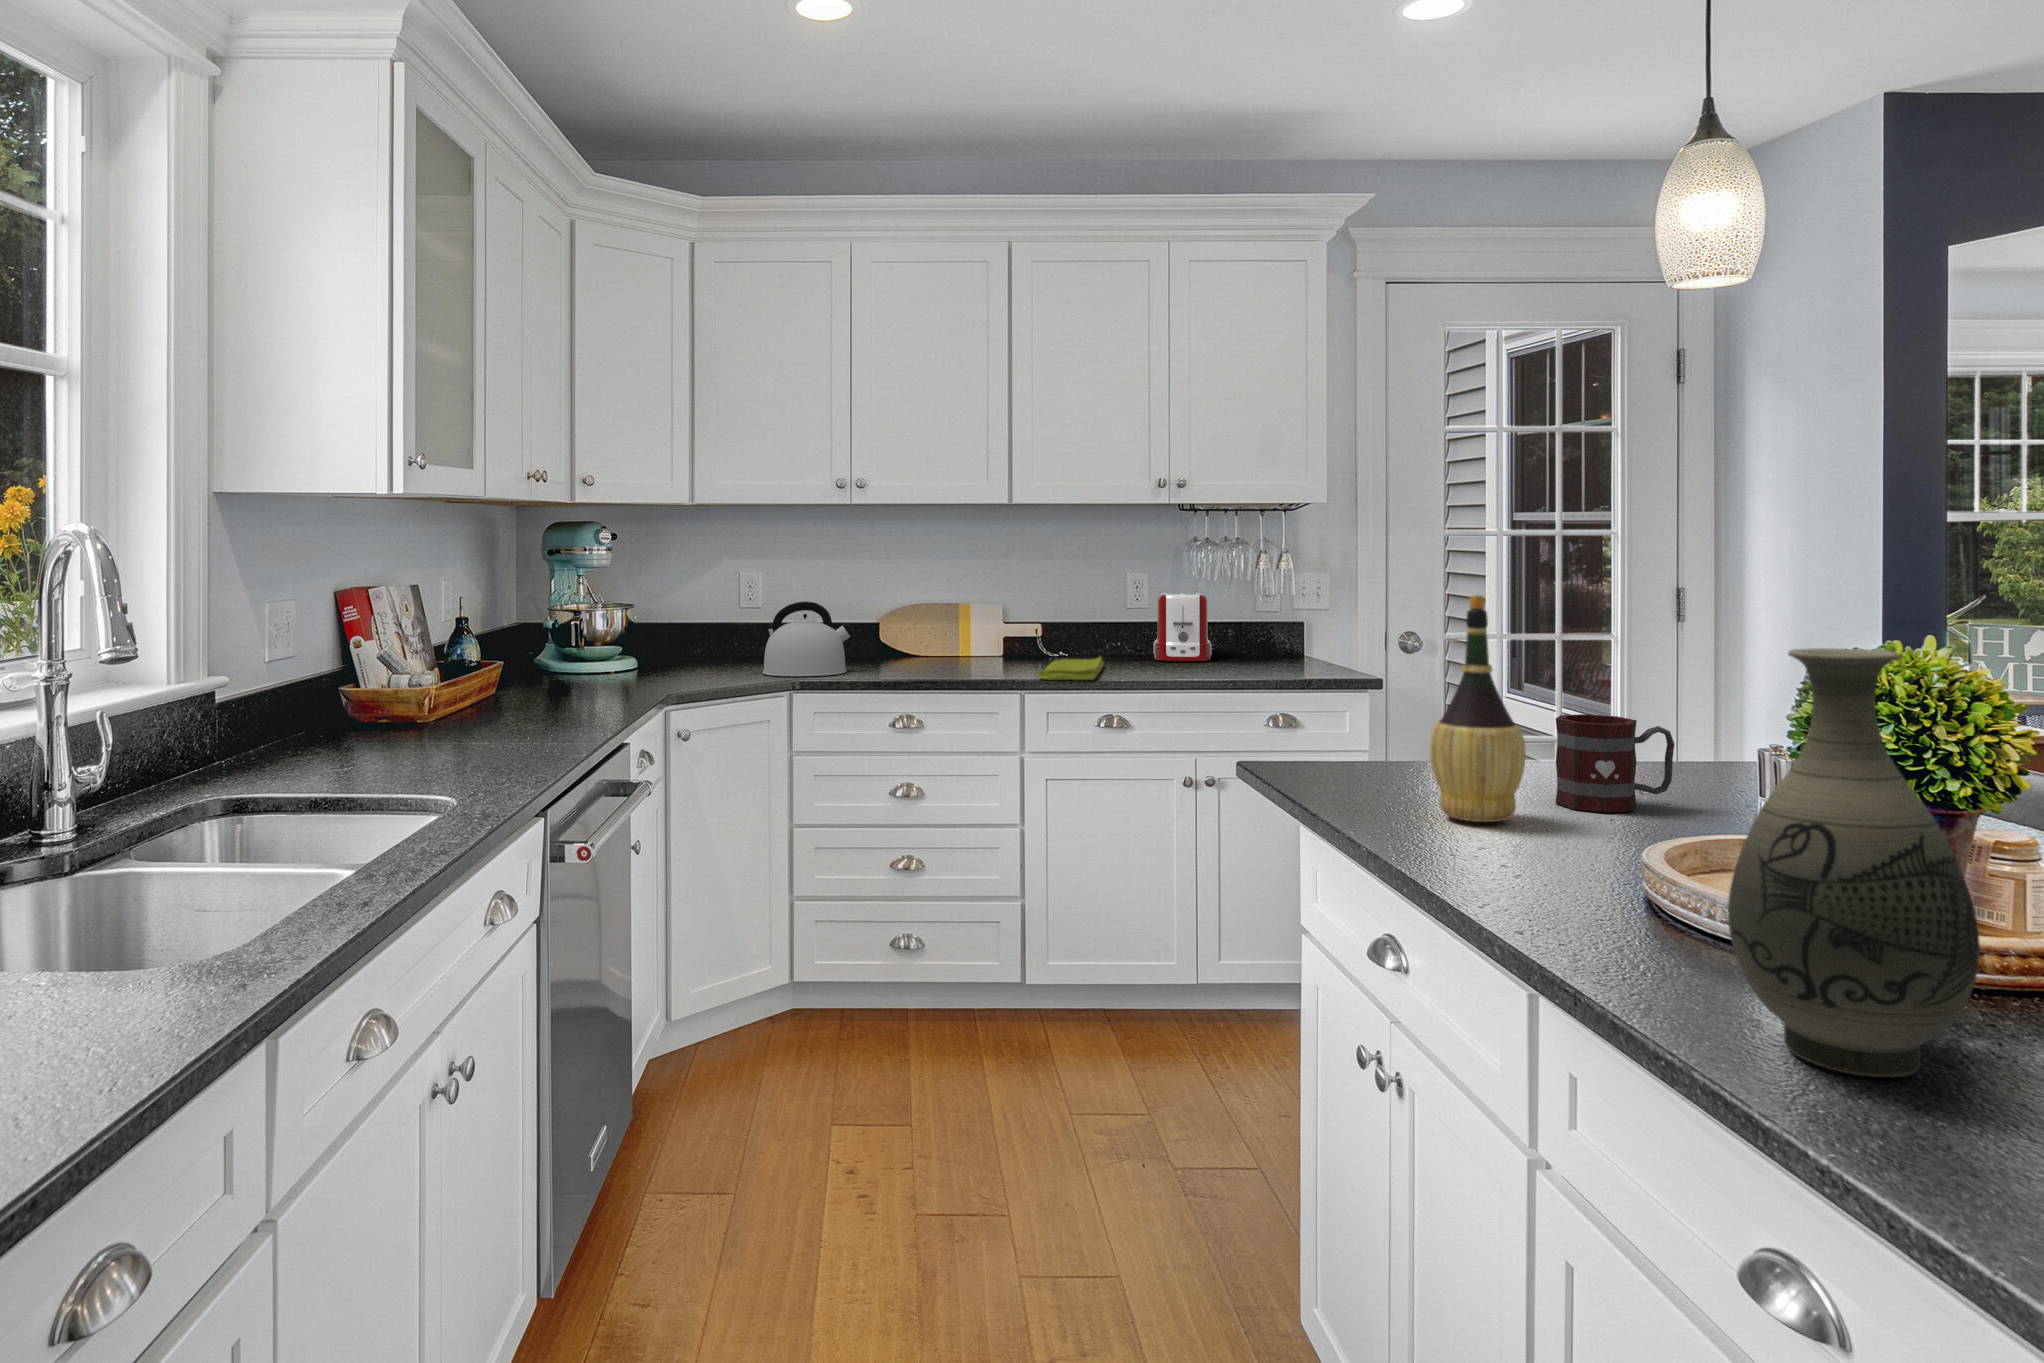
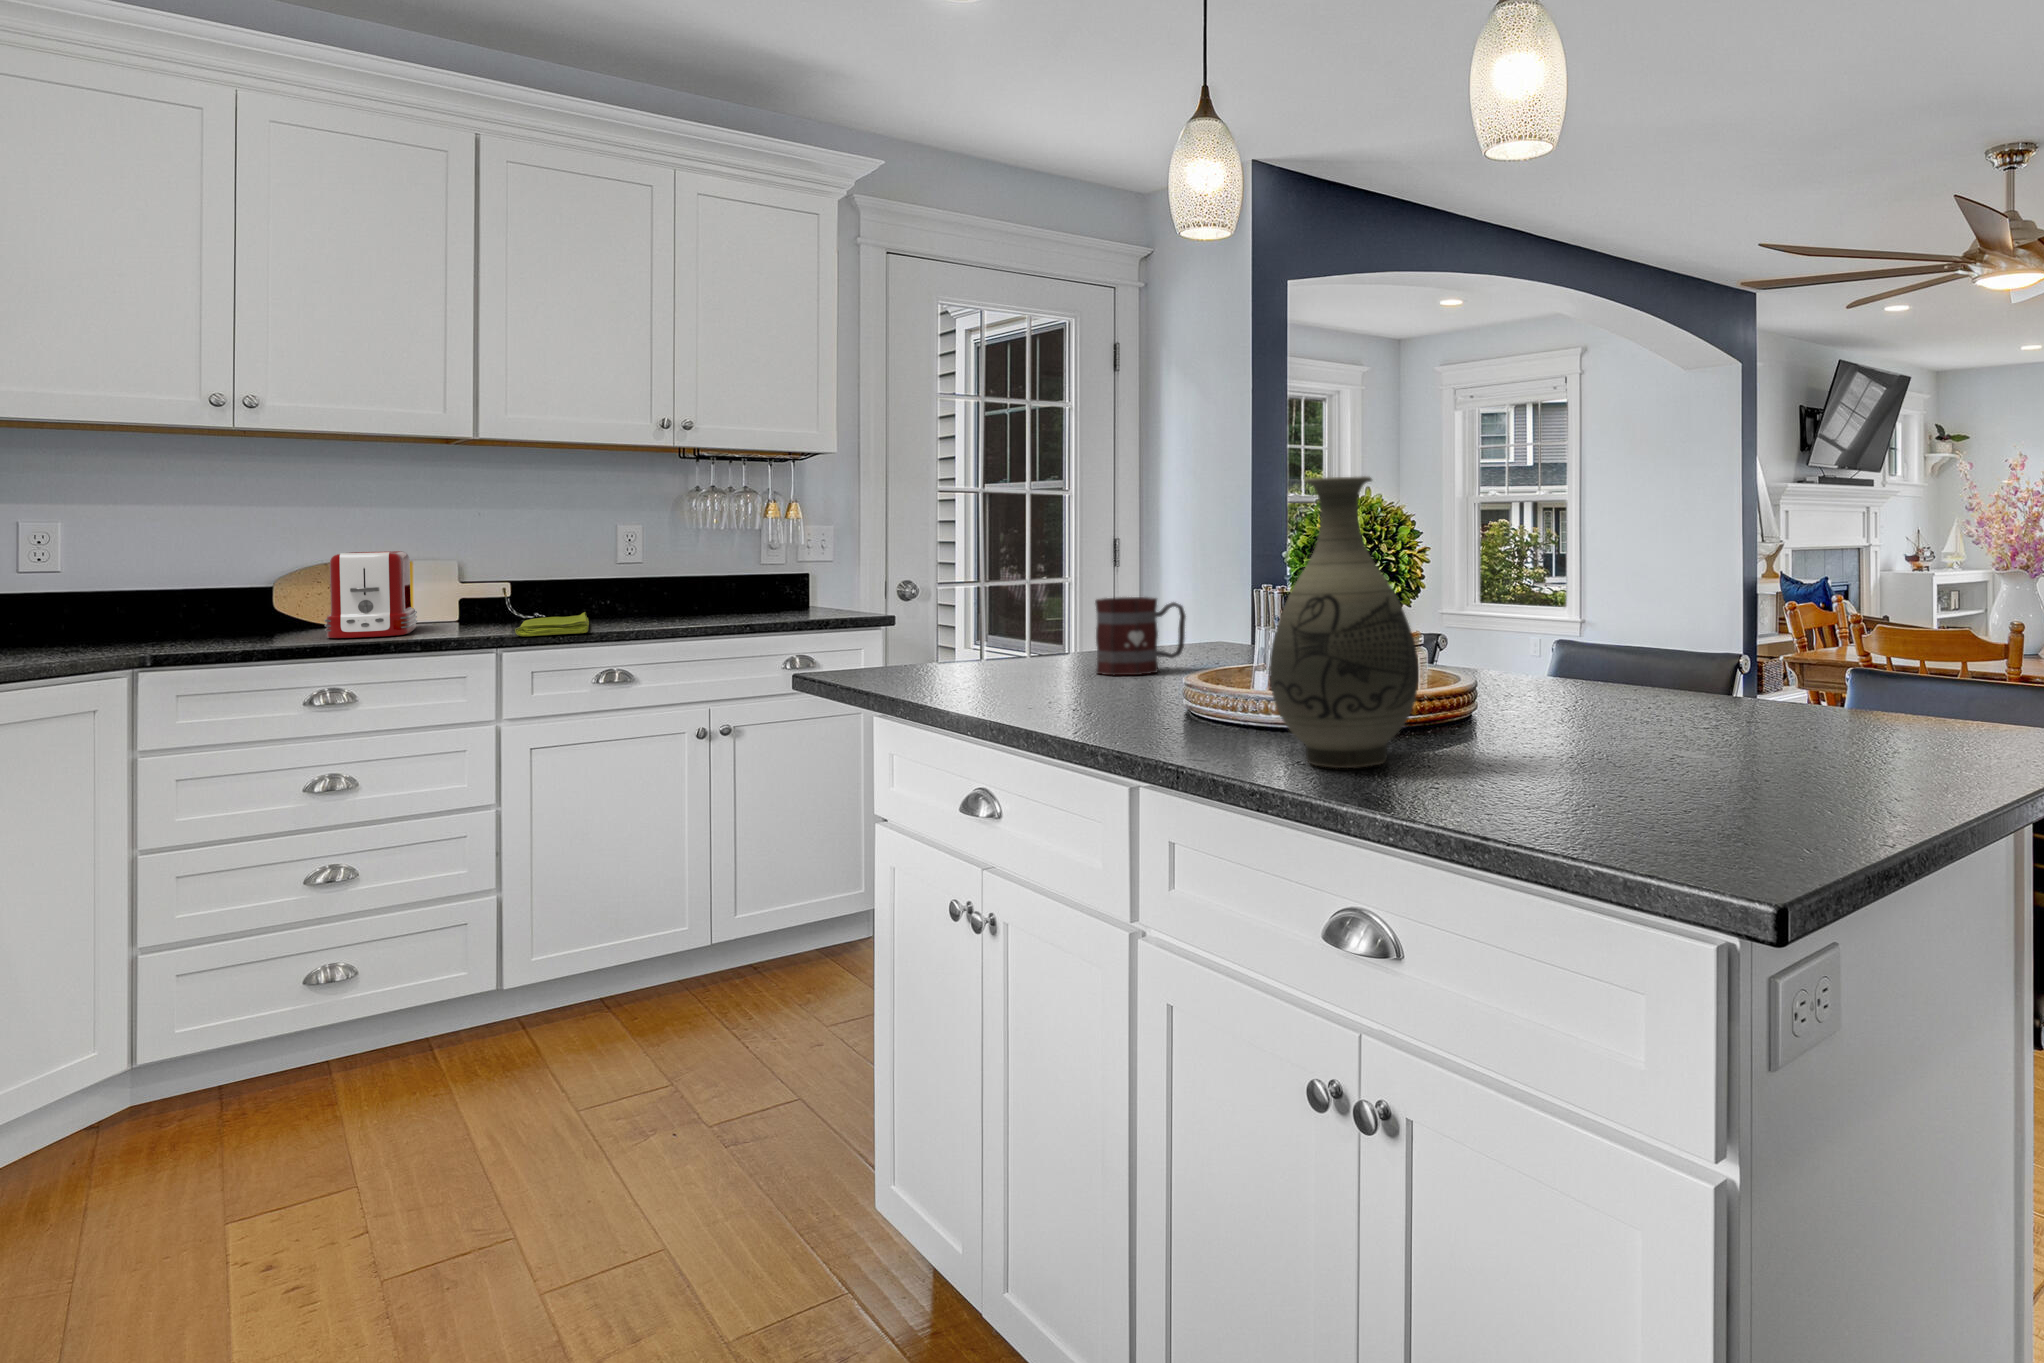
toaster: present [1153,592,1212,661] -> present [324,551,417,638]
wine bottle: present [1430,595,1526,822] -> none [998,489,1078,687]
kettle: present [763,602,854,676] -> none [111,560,252,654]

